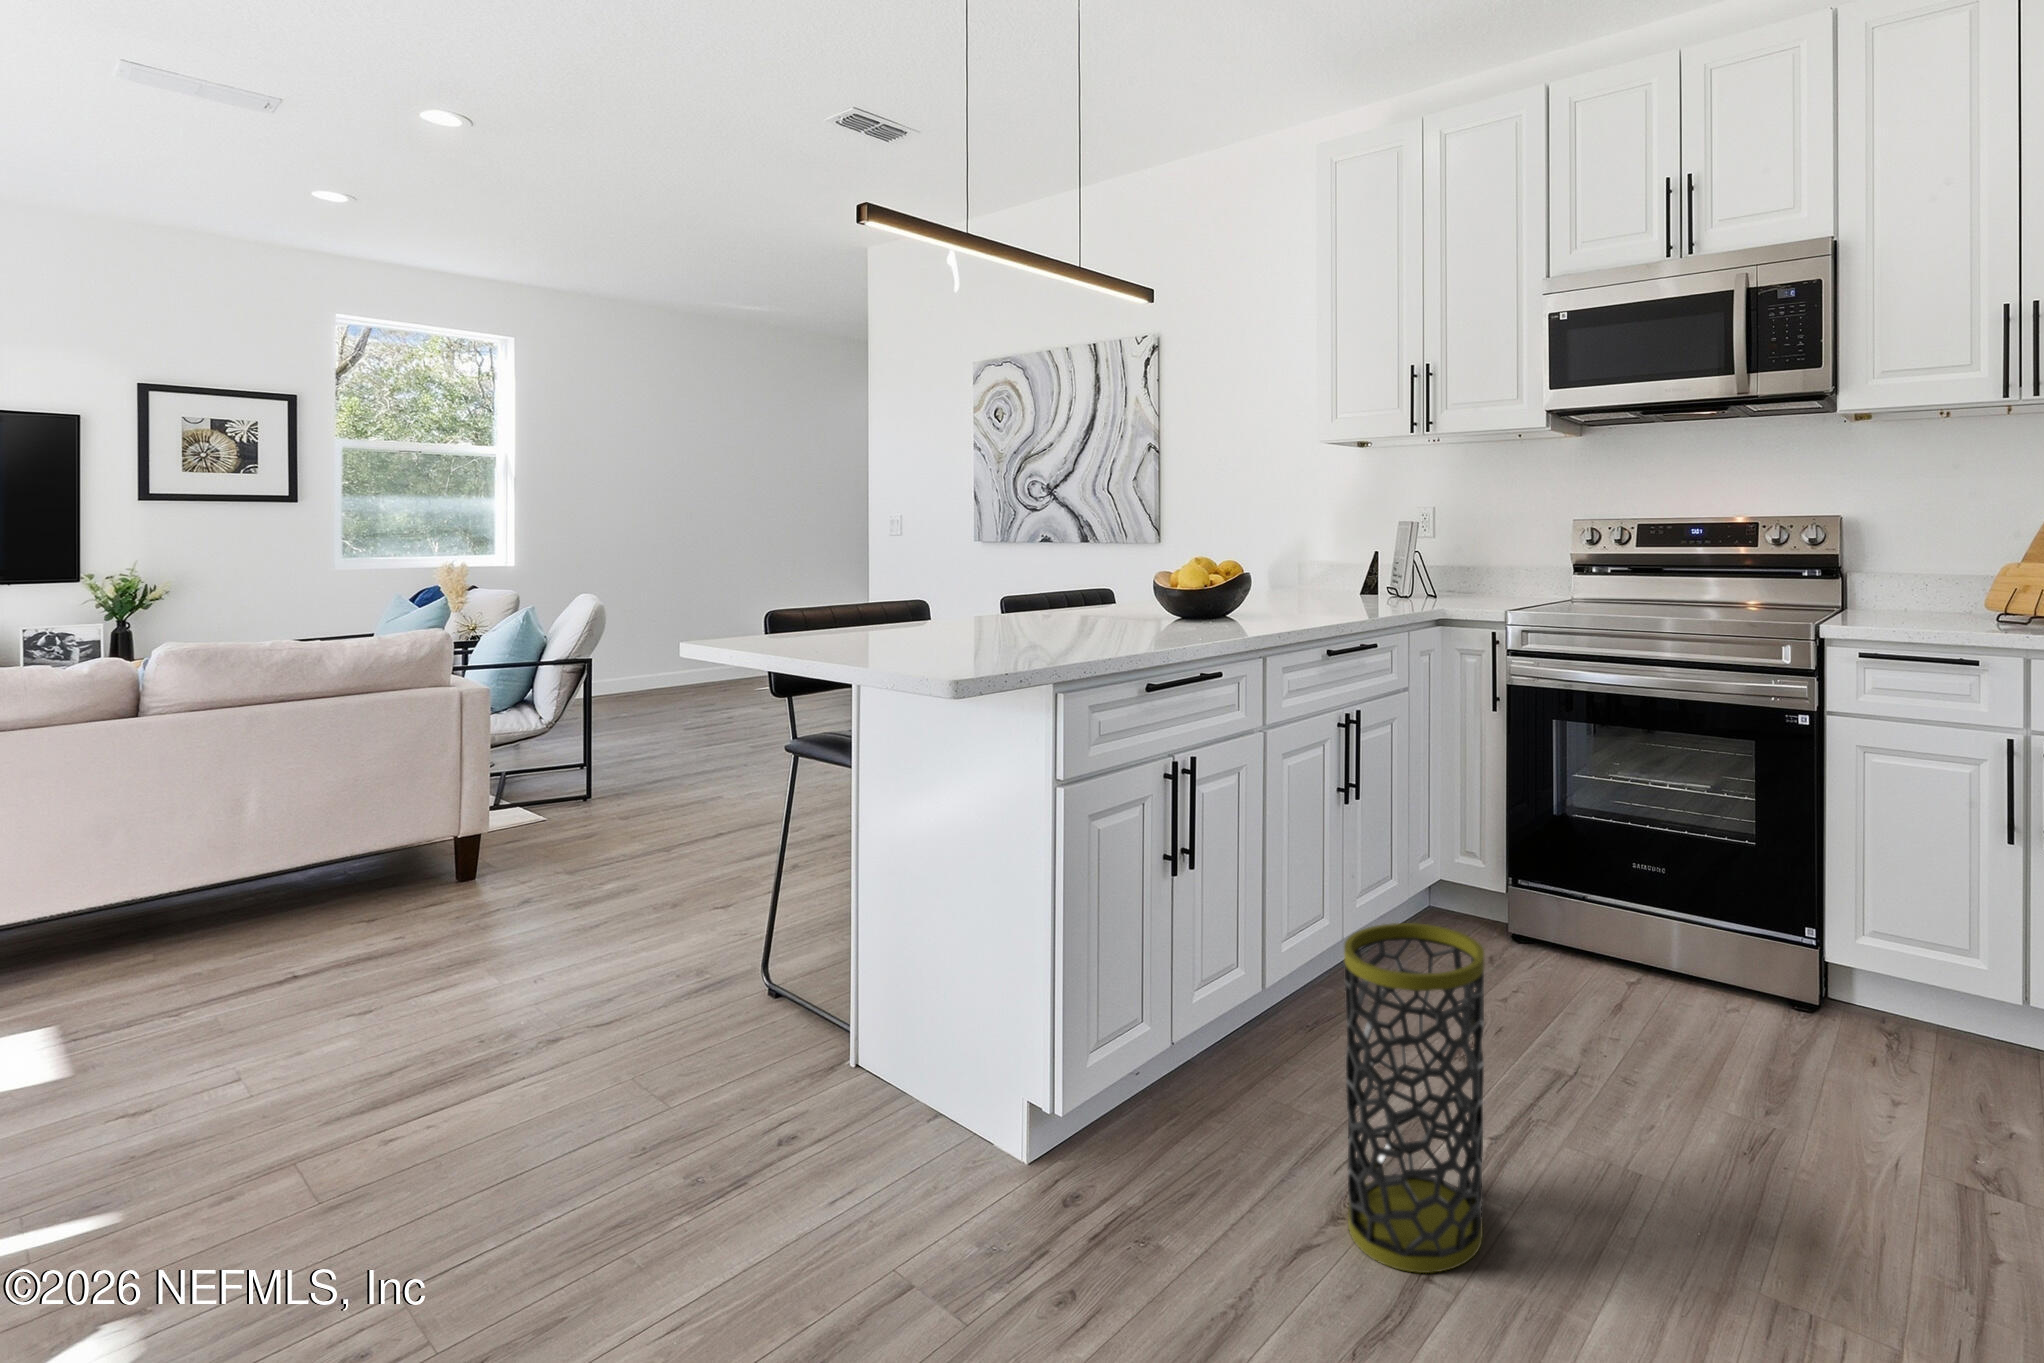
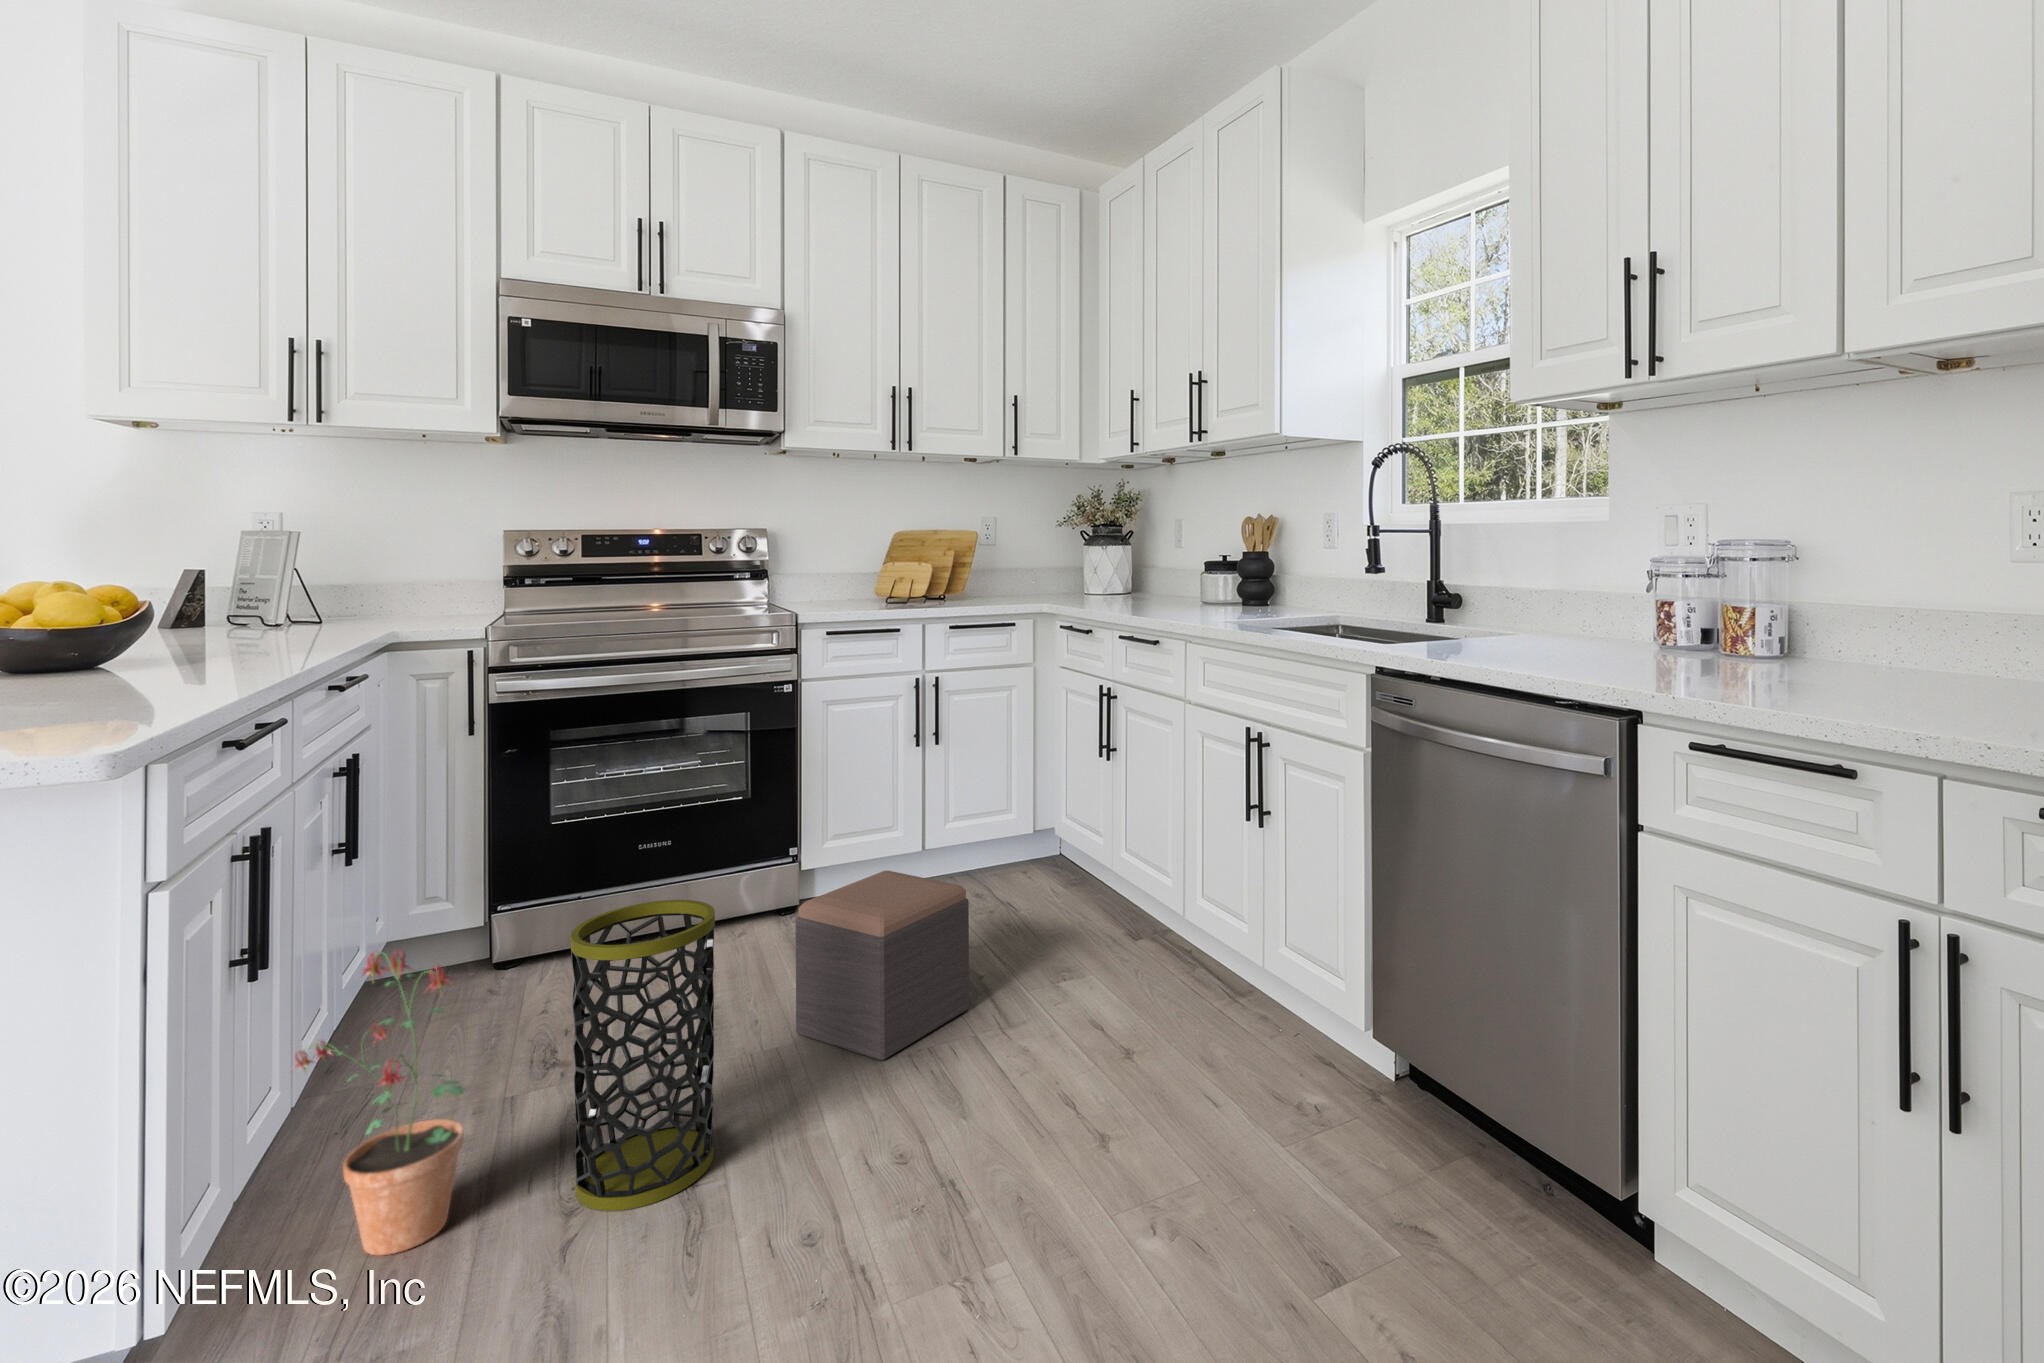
potted plant: none [1193,886,1292,1167] -> present [295,951,464,1256]
footstool: none [1679,1004,1927,1288] -> present [796,871,969,1061]

